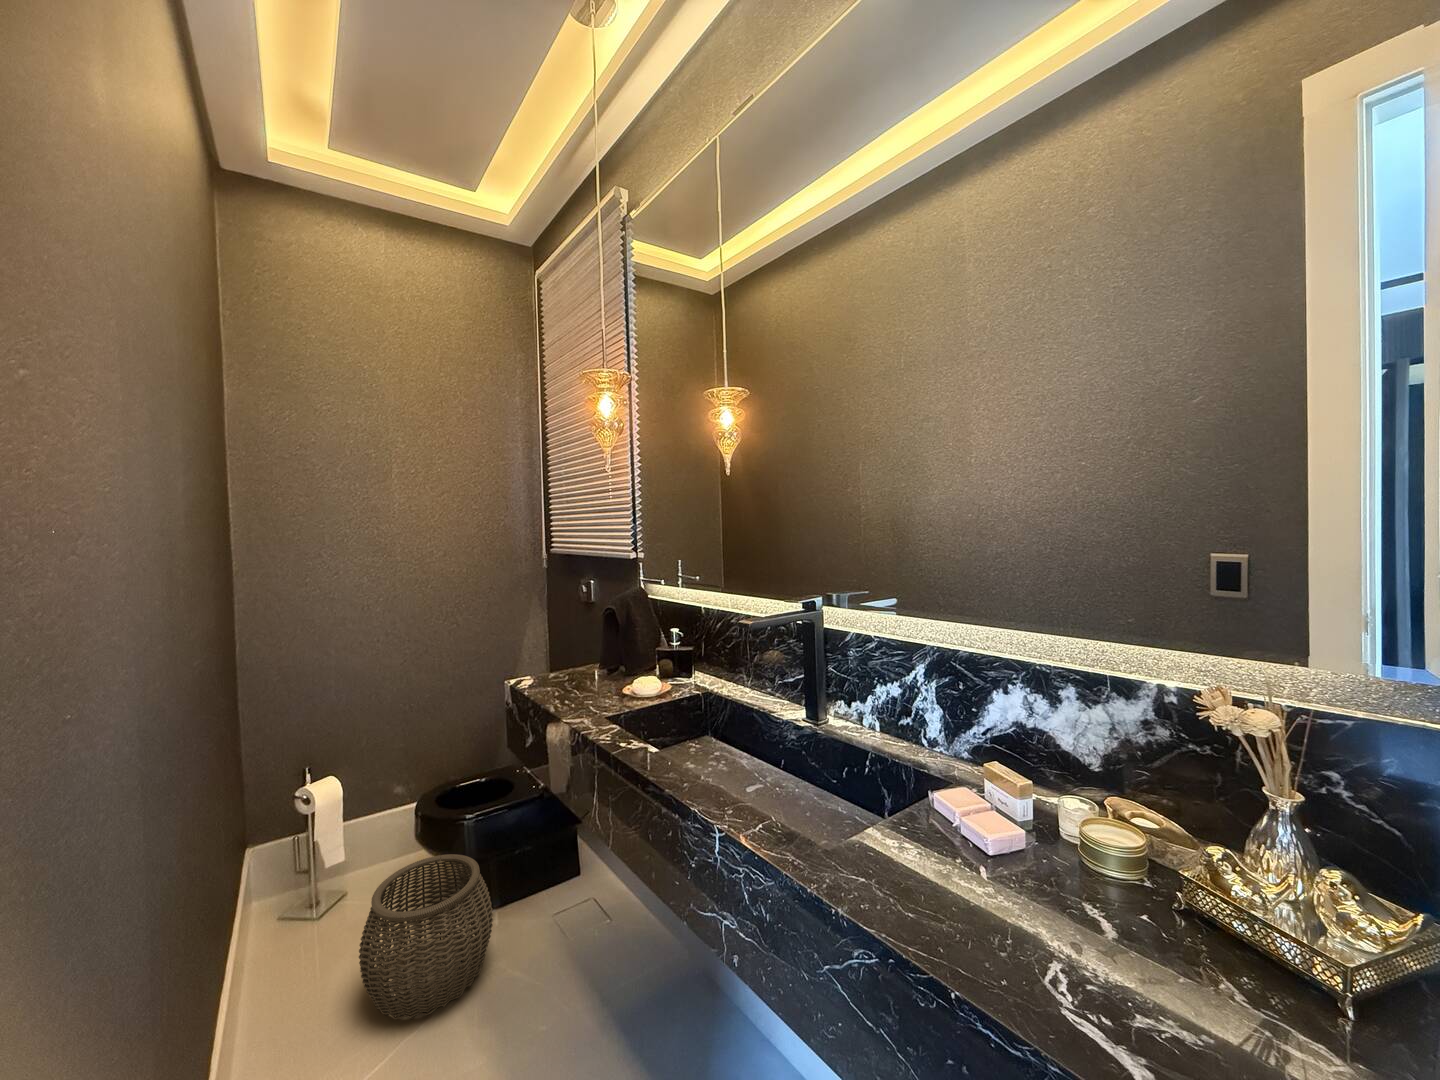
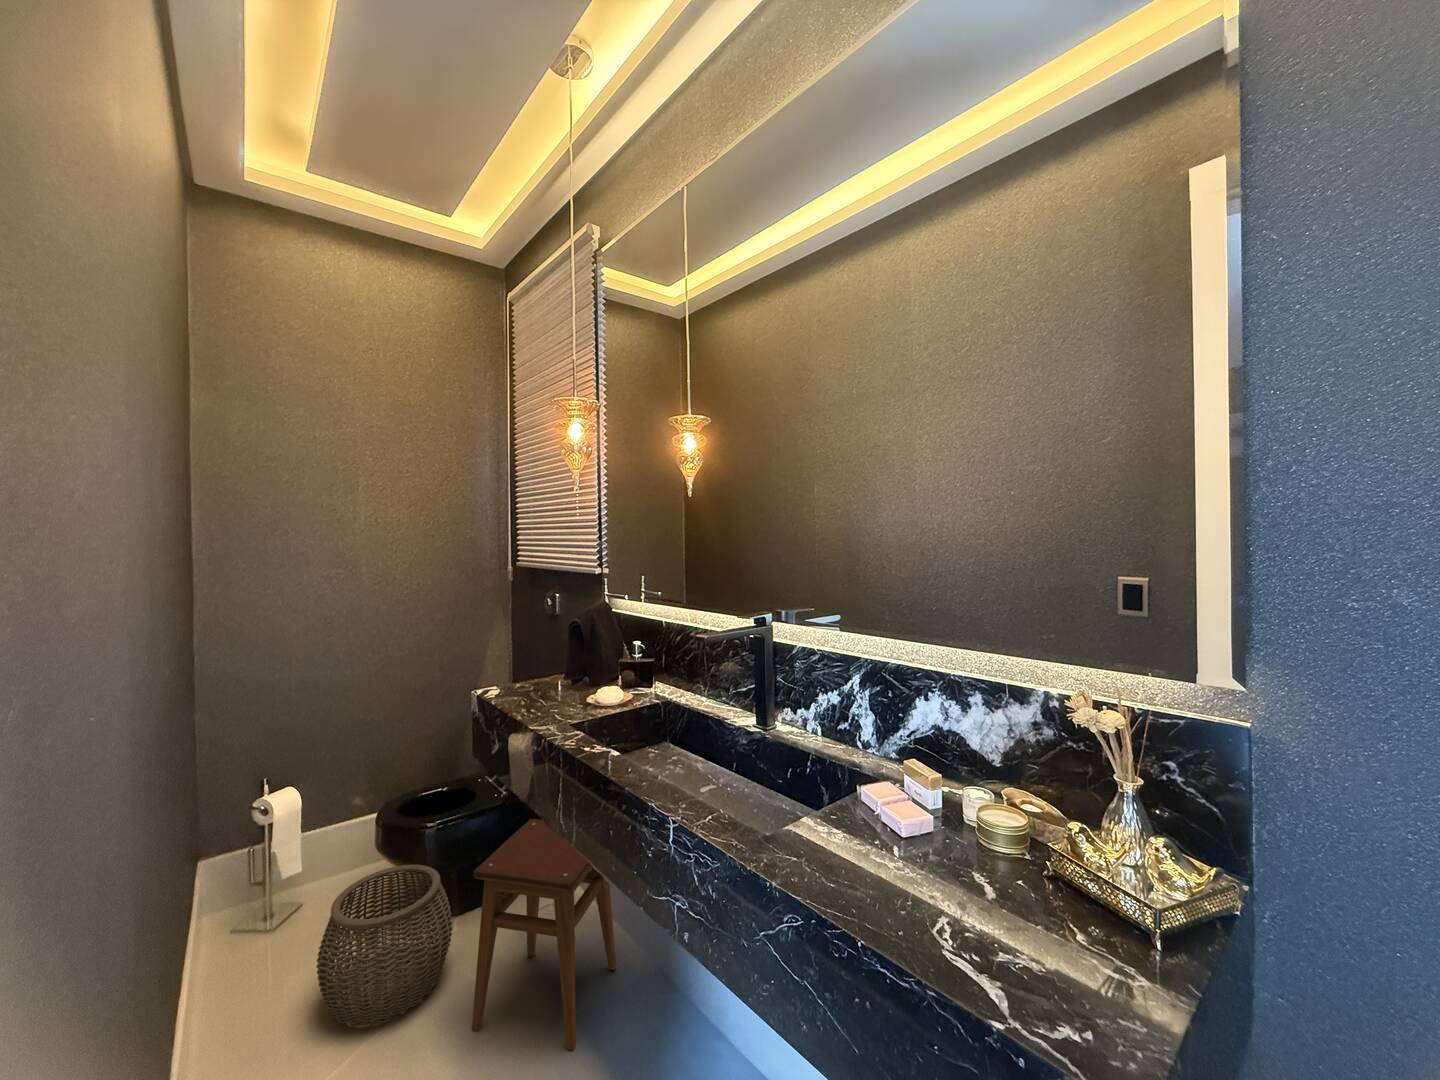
stool: none [511,810,659,1053] -> present [472,819,616,1051]

